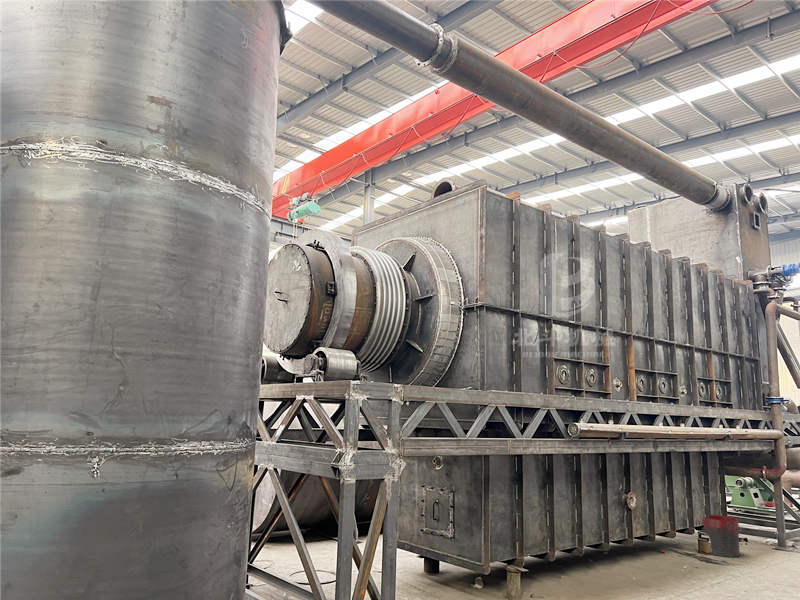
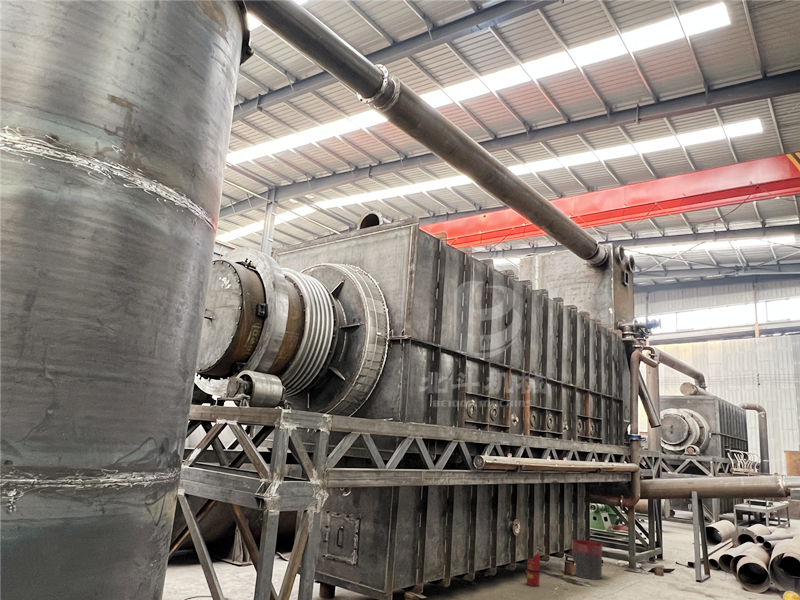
fire extinguisher: none [646,520,665,564] -> present [525,545,542,586]

